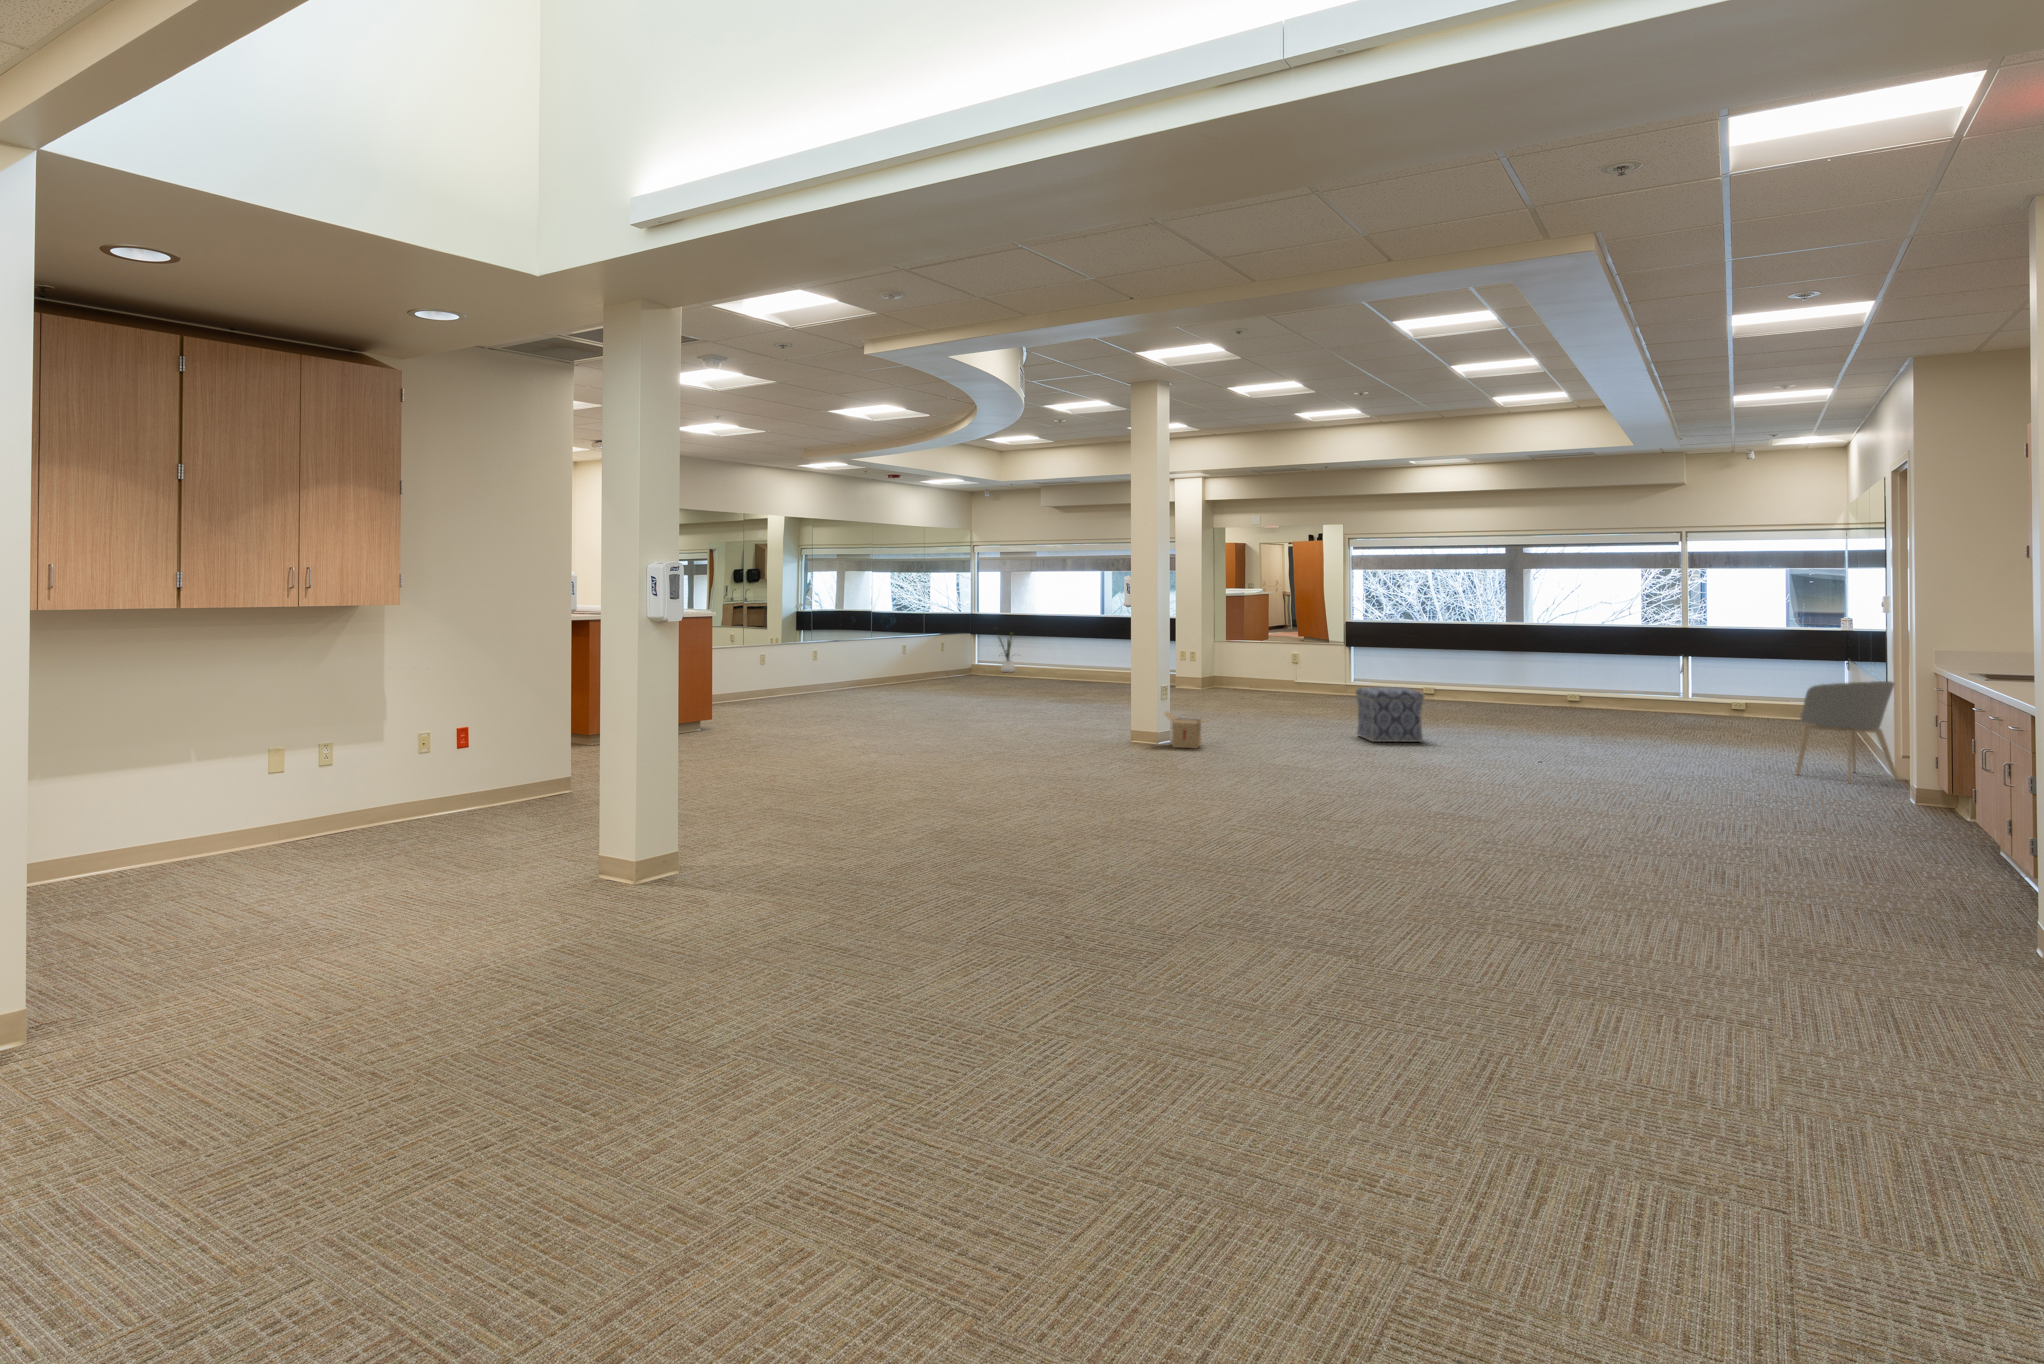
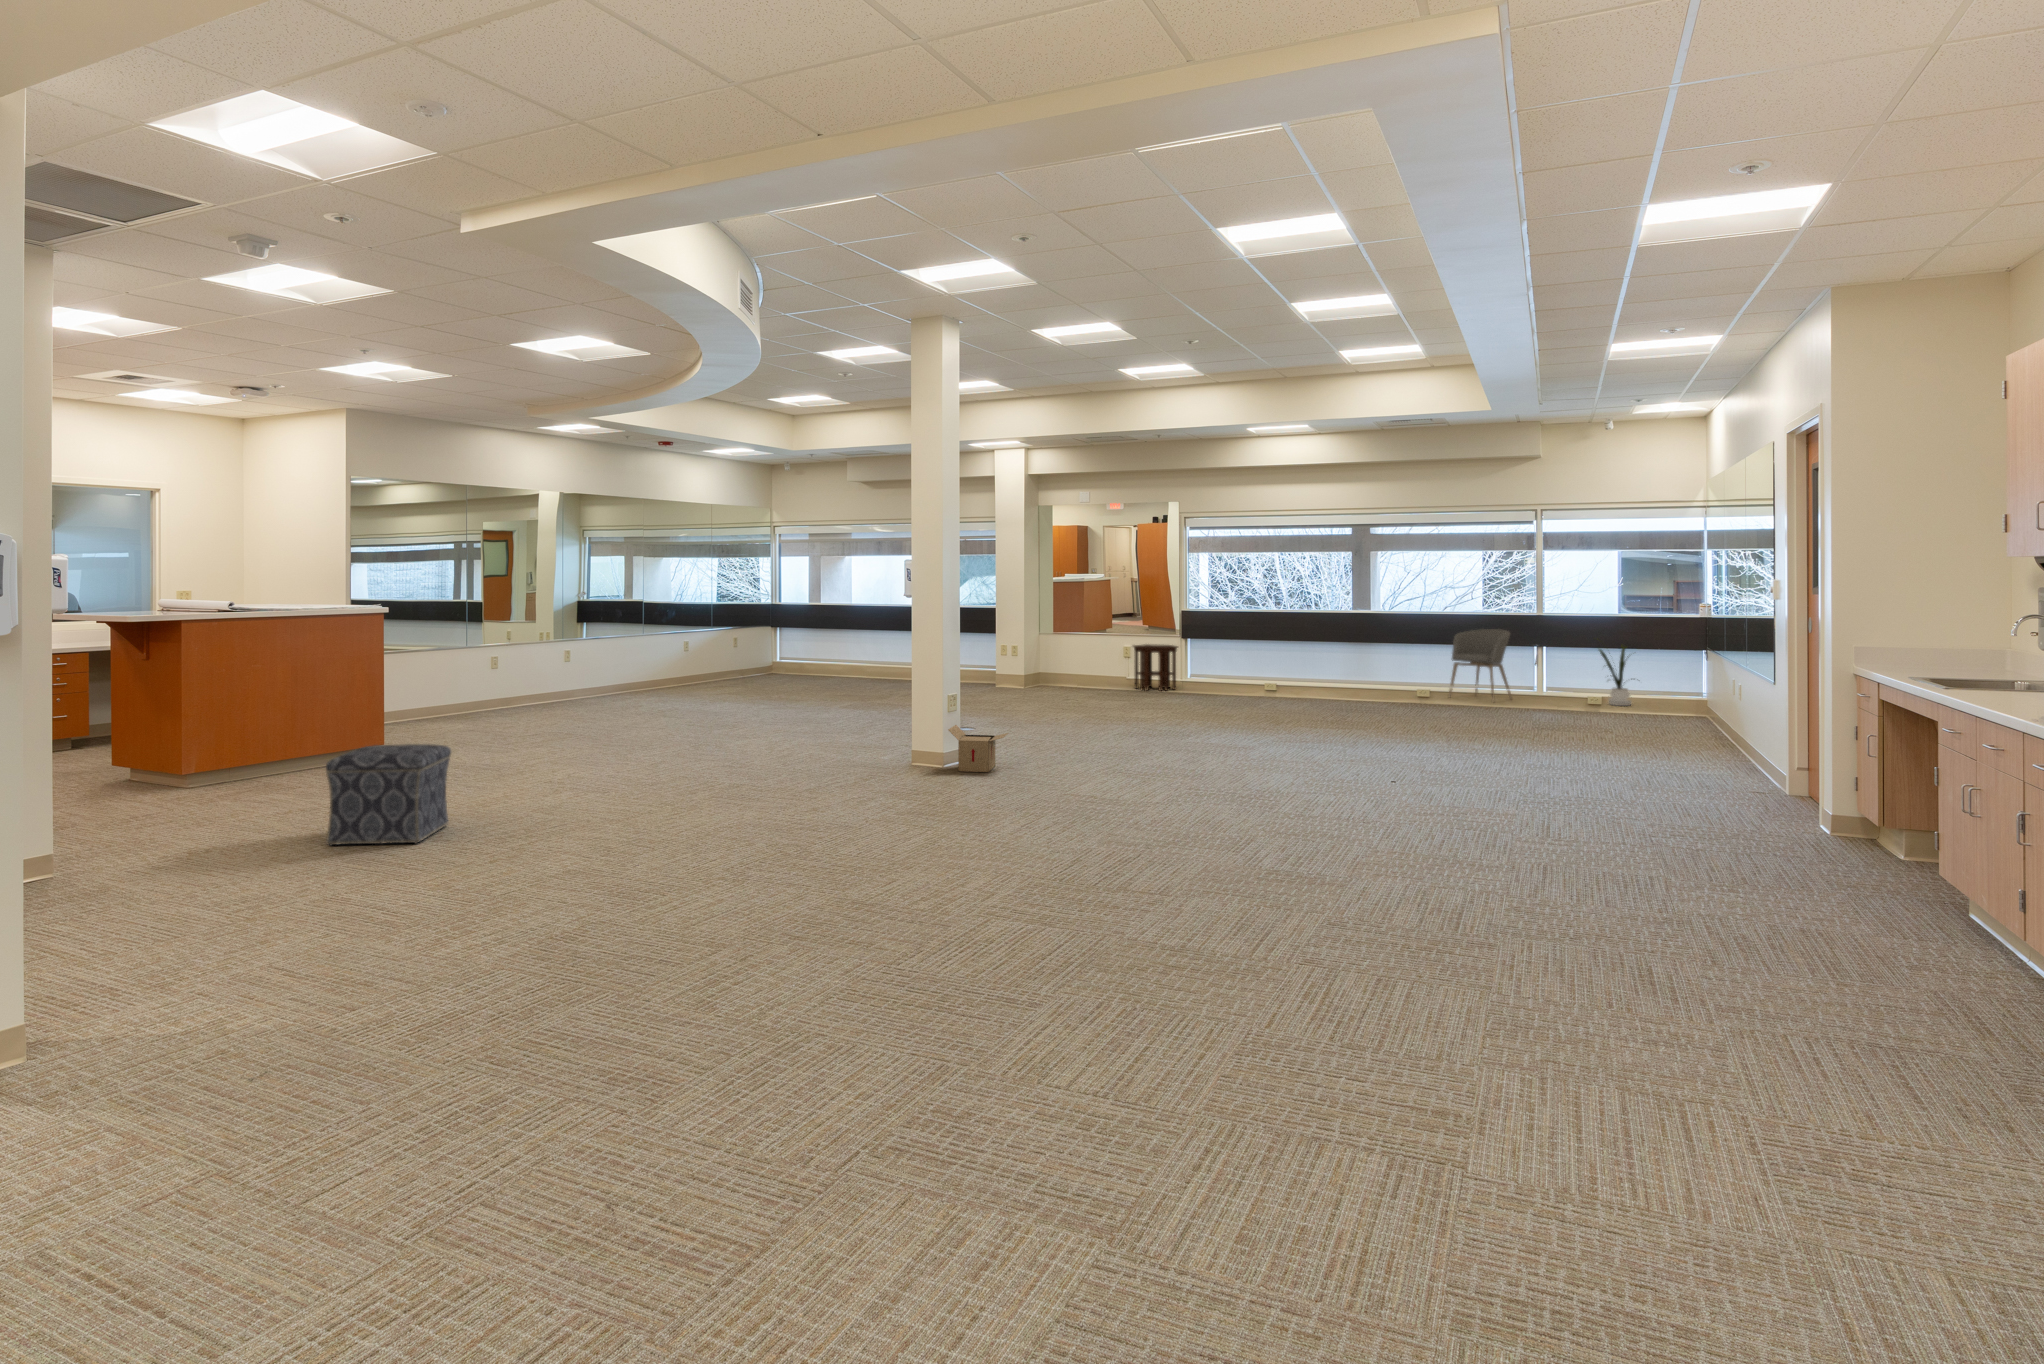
house plant: present [999,633,1015,672] -> present [1599,647,1631,706]
side table: none [1300,652,1344,694] -> present [1133,644,1178,691]
armchair: present [1796,681,1898,783] -> present [1449,629,1512,701]
ottoman: present [1356,687,1424,742] -> present [326,744,451,846]

